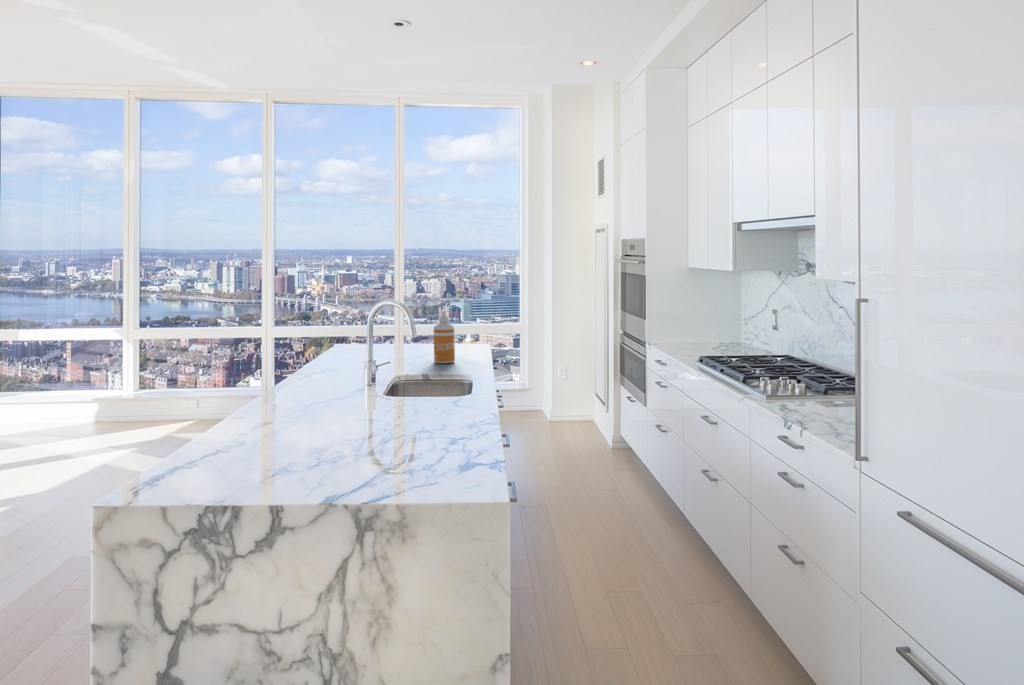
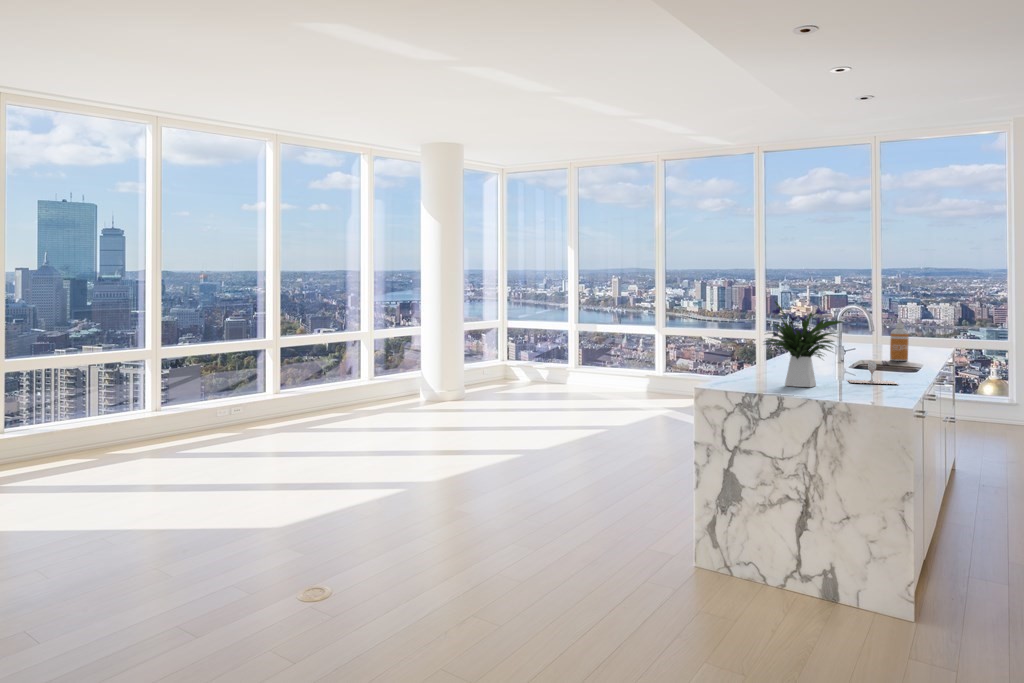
flower arrangement: none [233,308,384,463] -> present [765,301,842,387]
wine glass: none [387,392,468,432] -> present [847,362,898,384]

